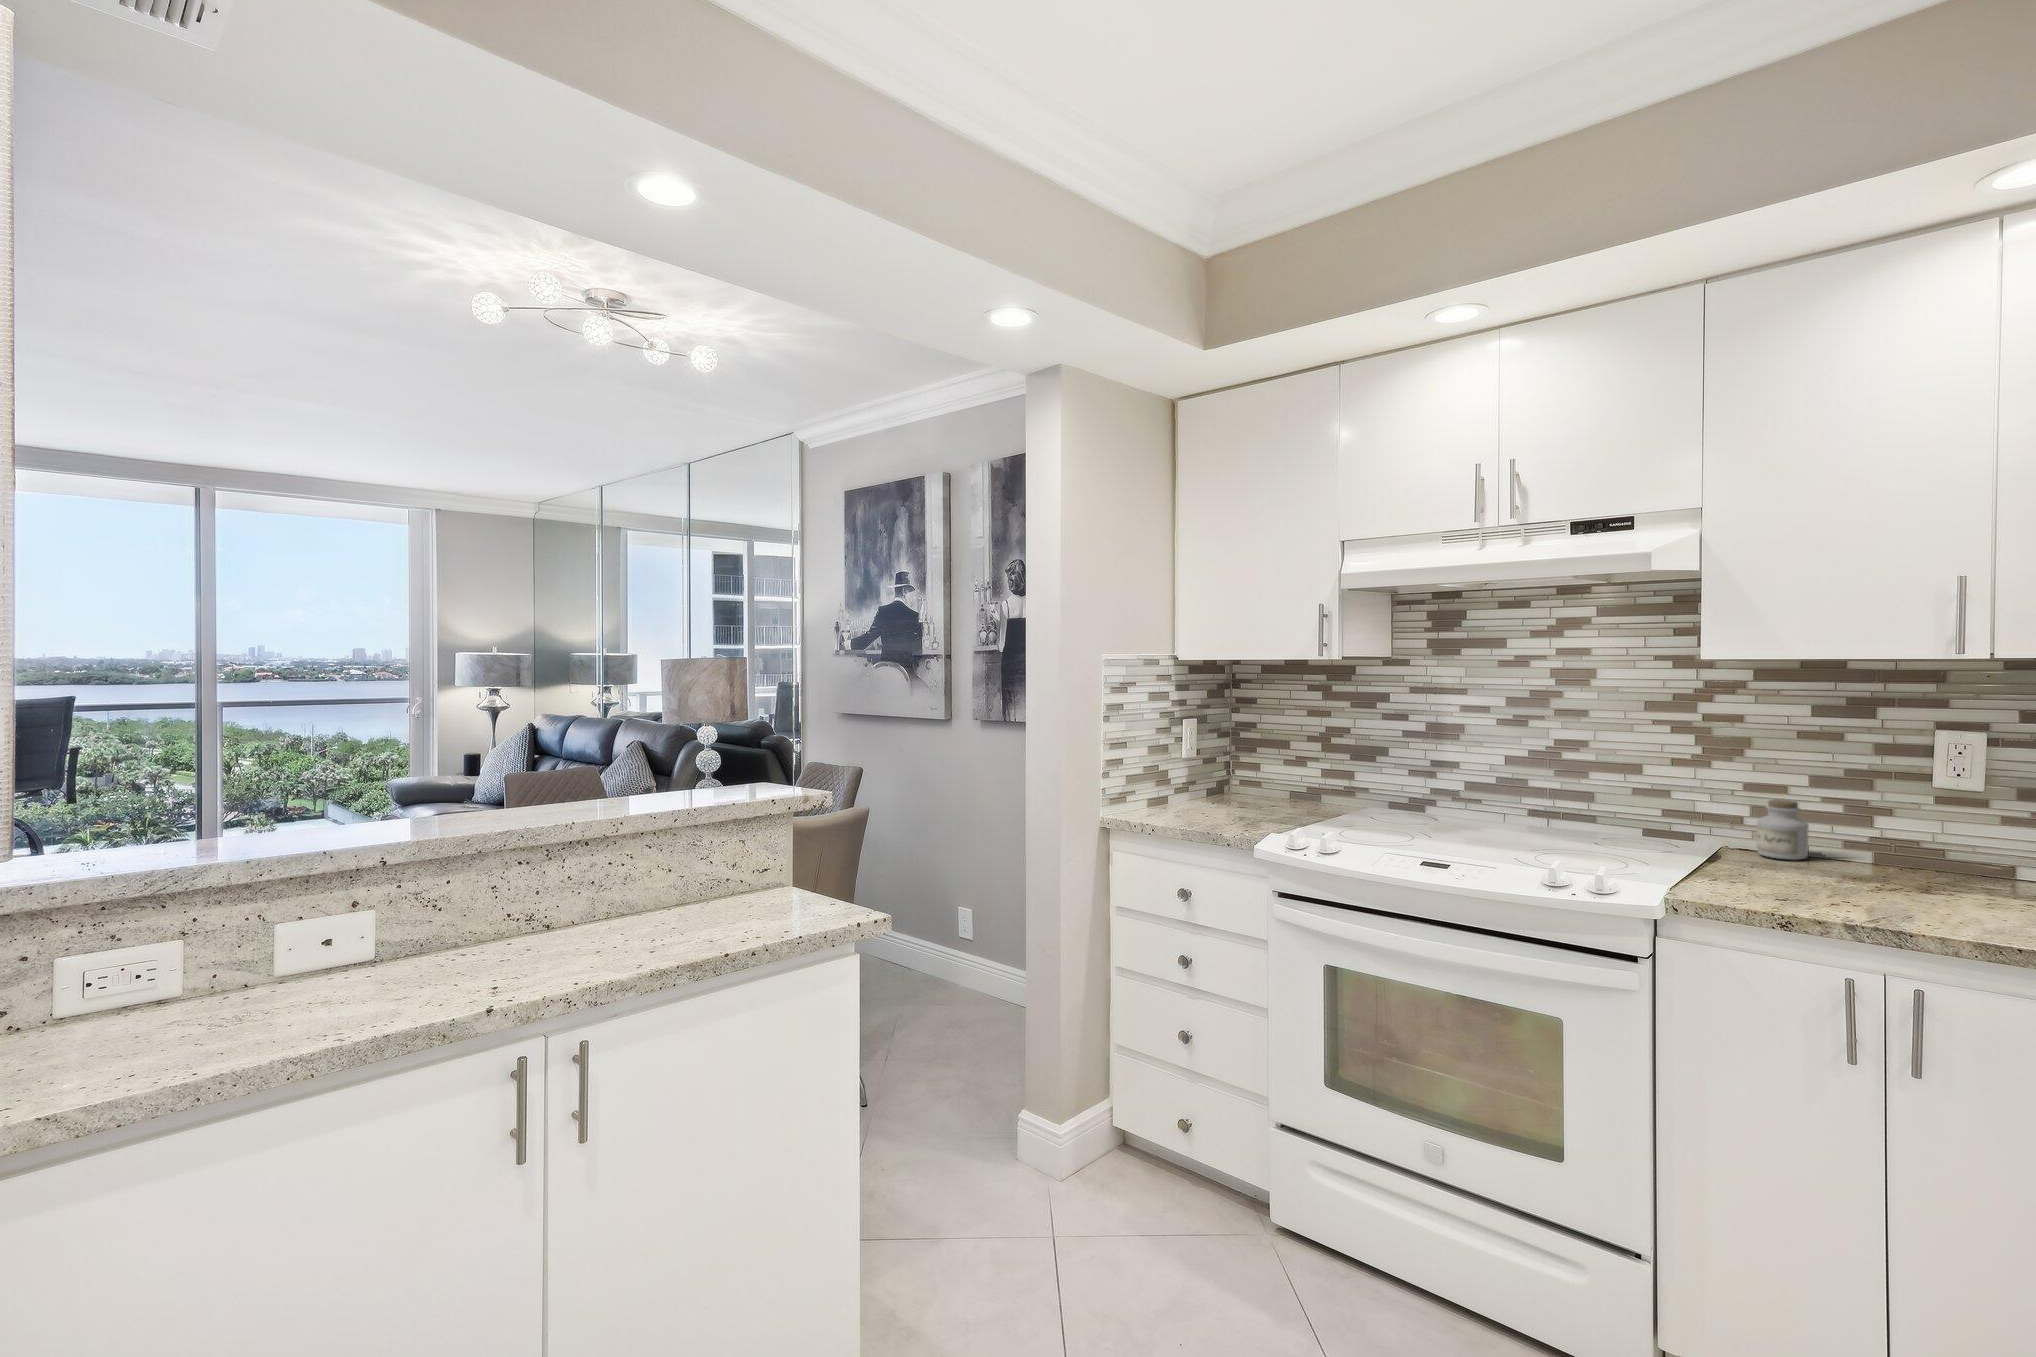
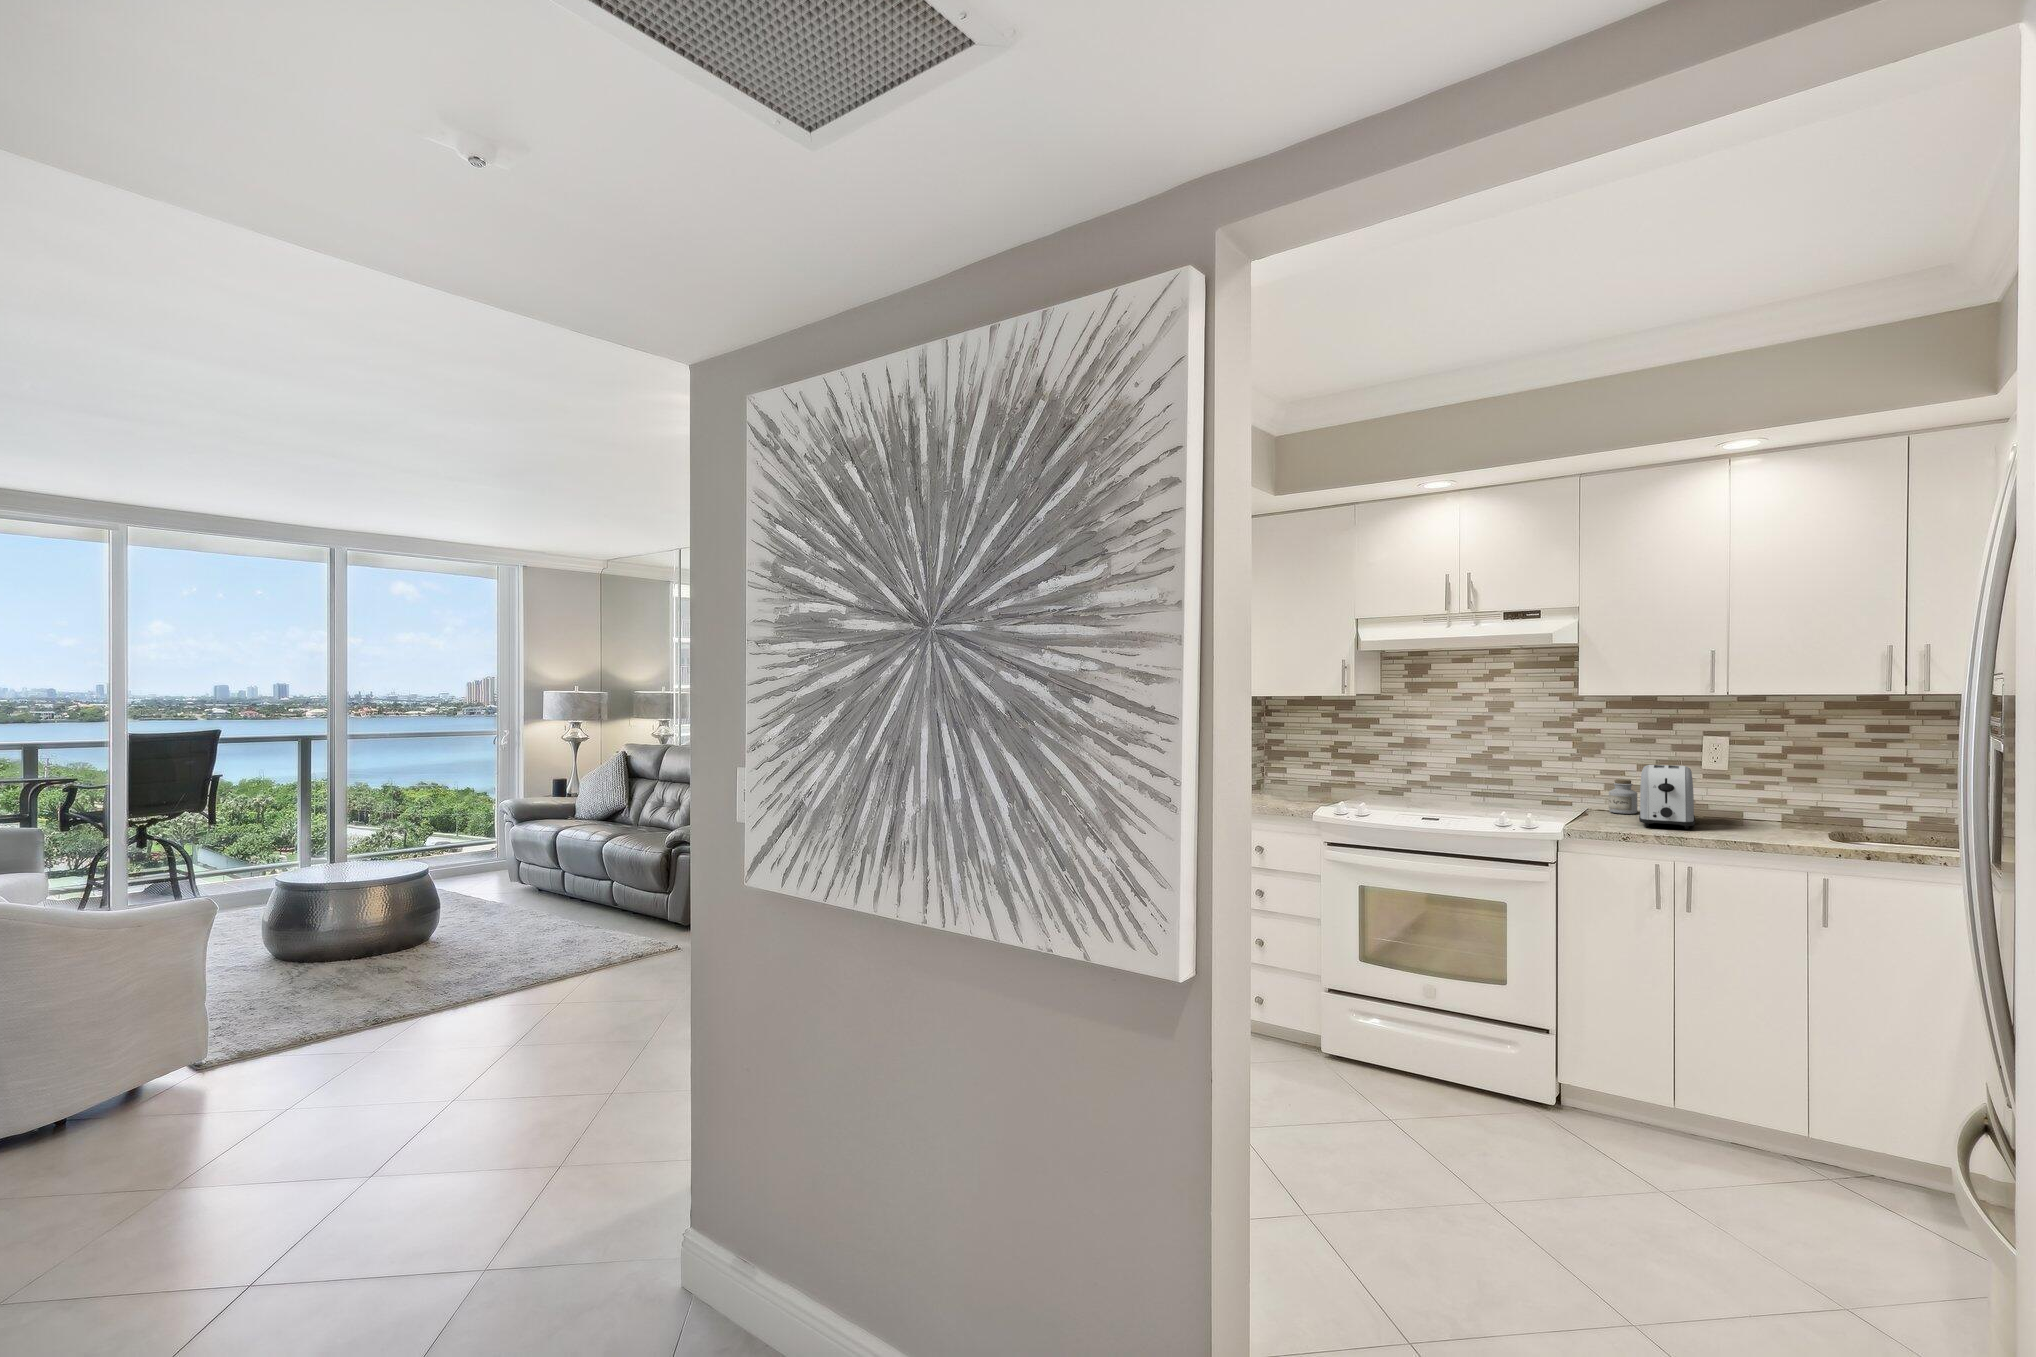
toaster: none [1810,780,1917,907] -> present [1639,765,1695,829]

